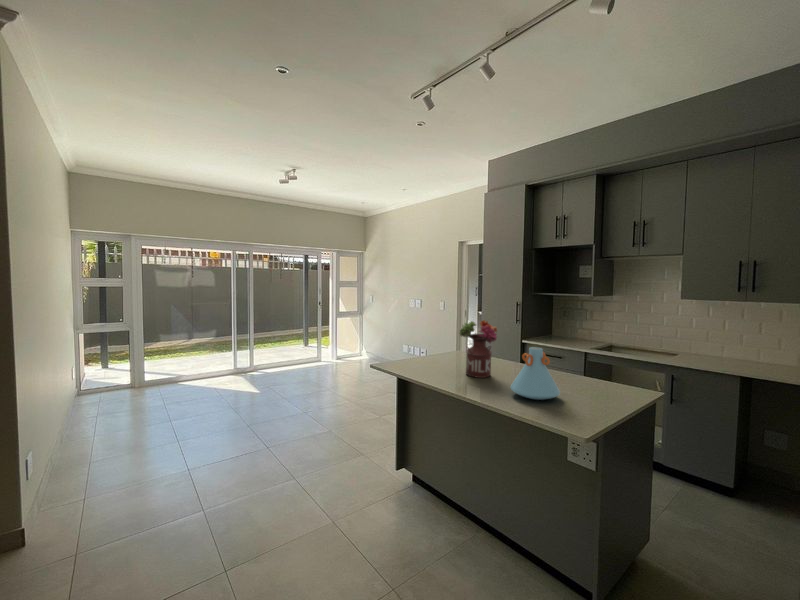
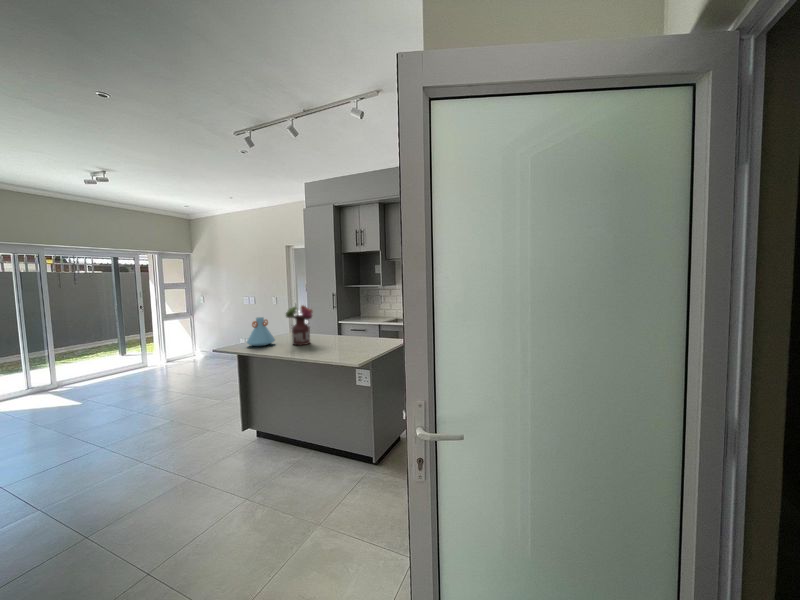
vase: present [510,347,560,400] -> present [247,317,275,346]

